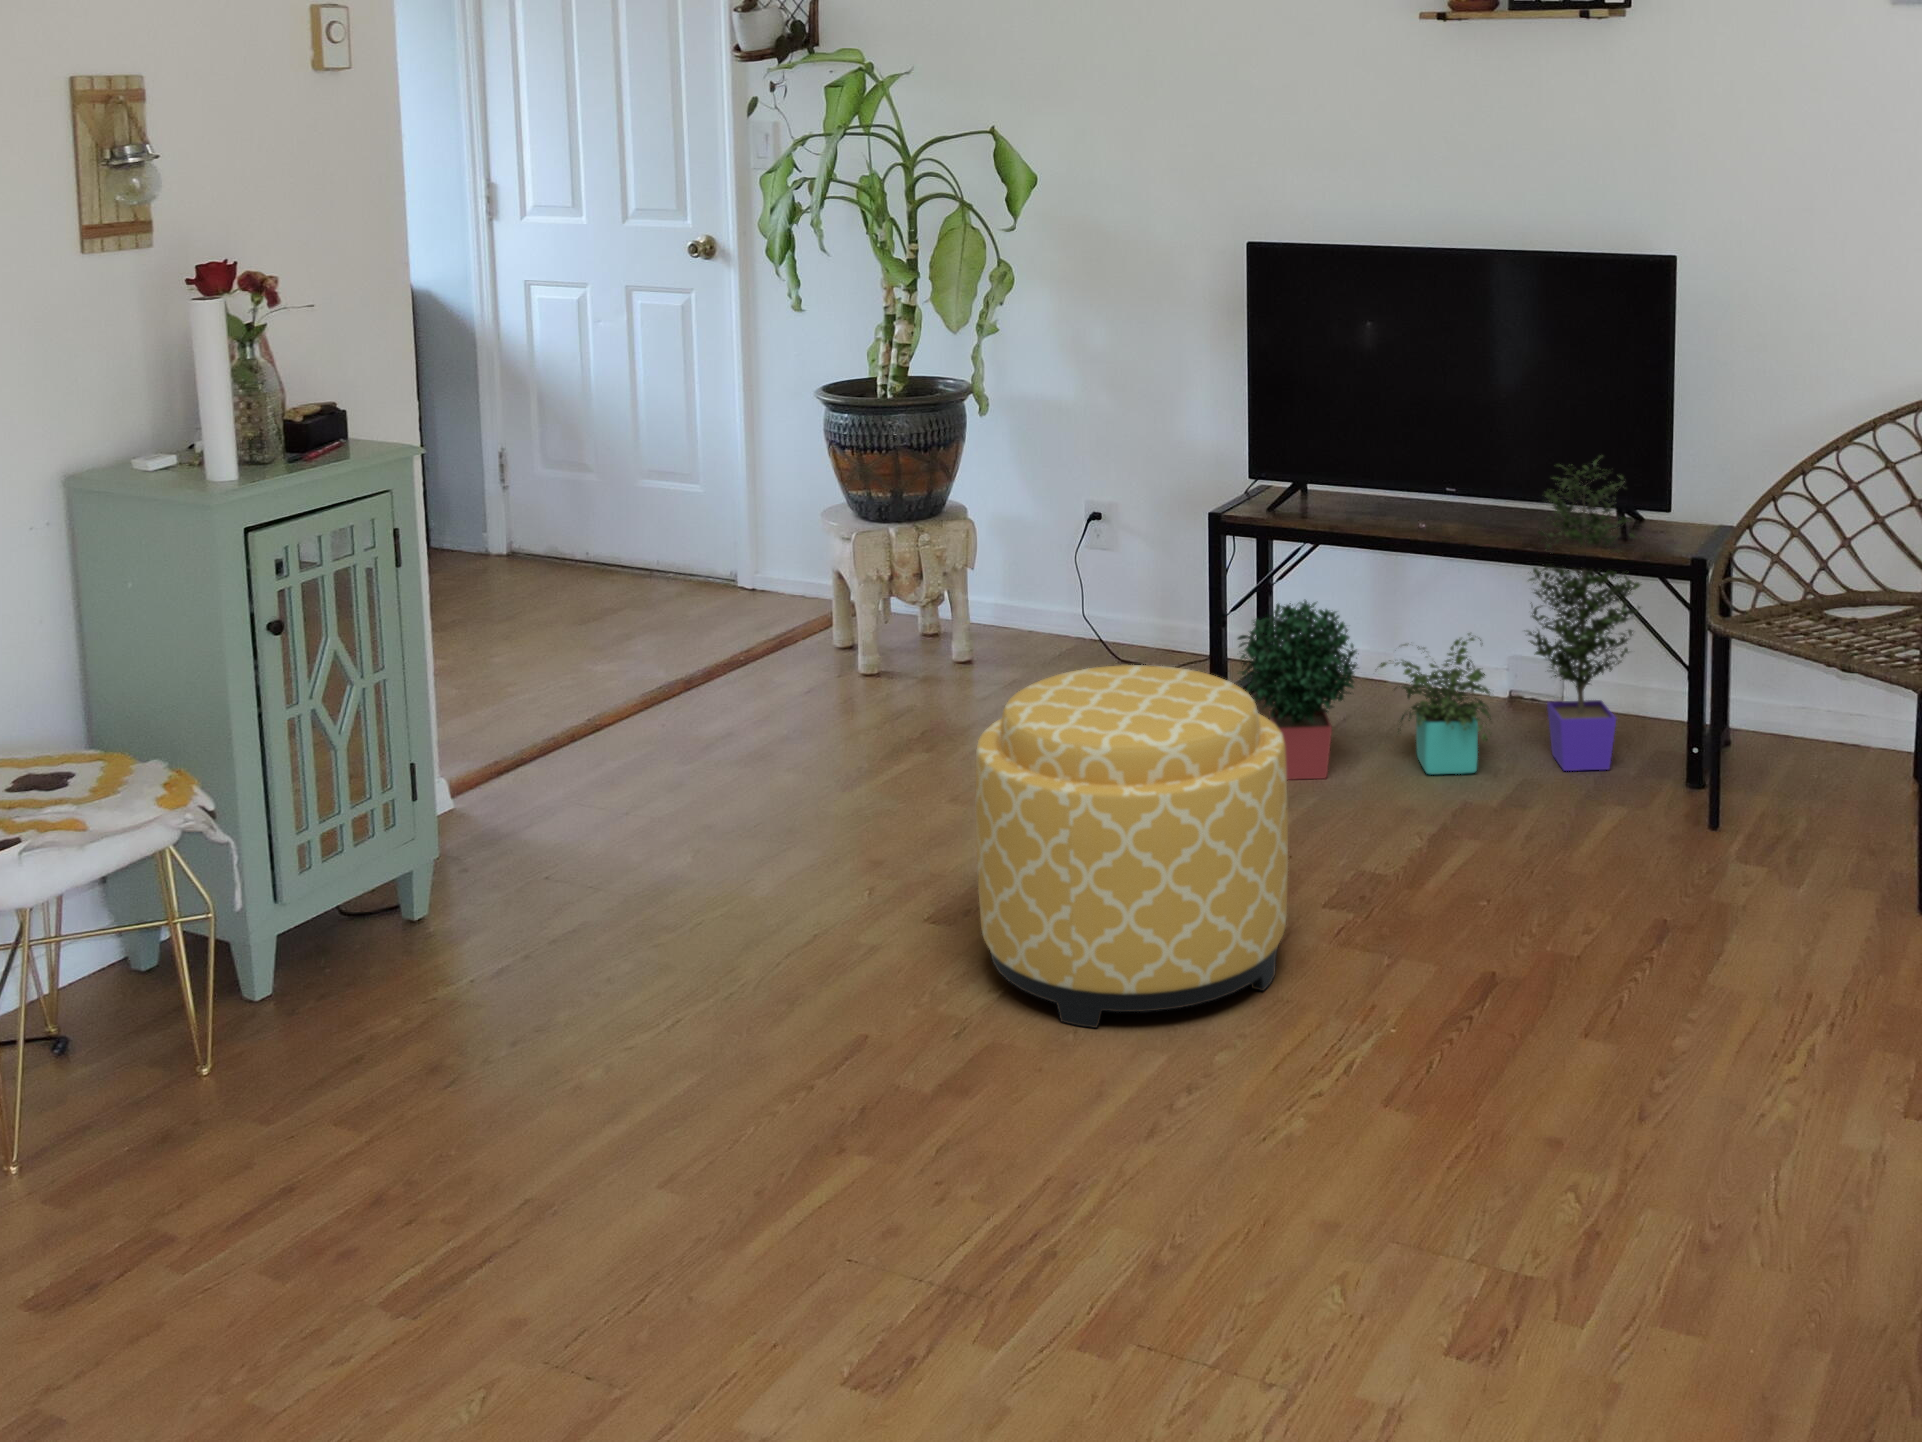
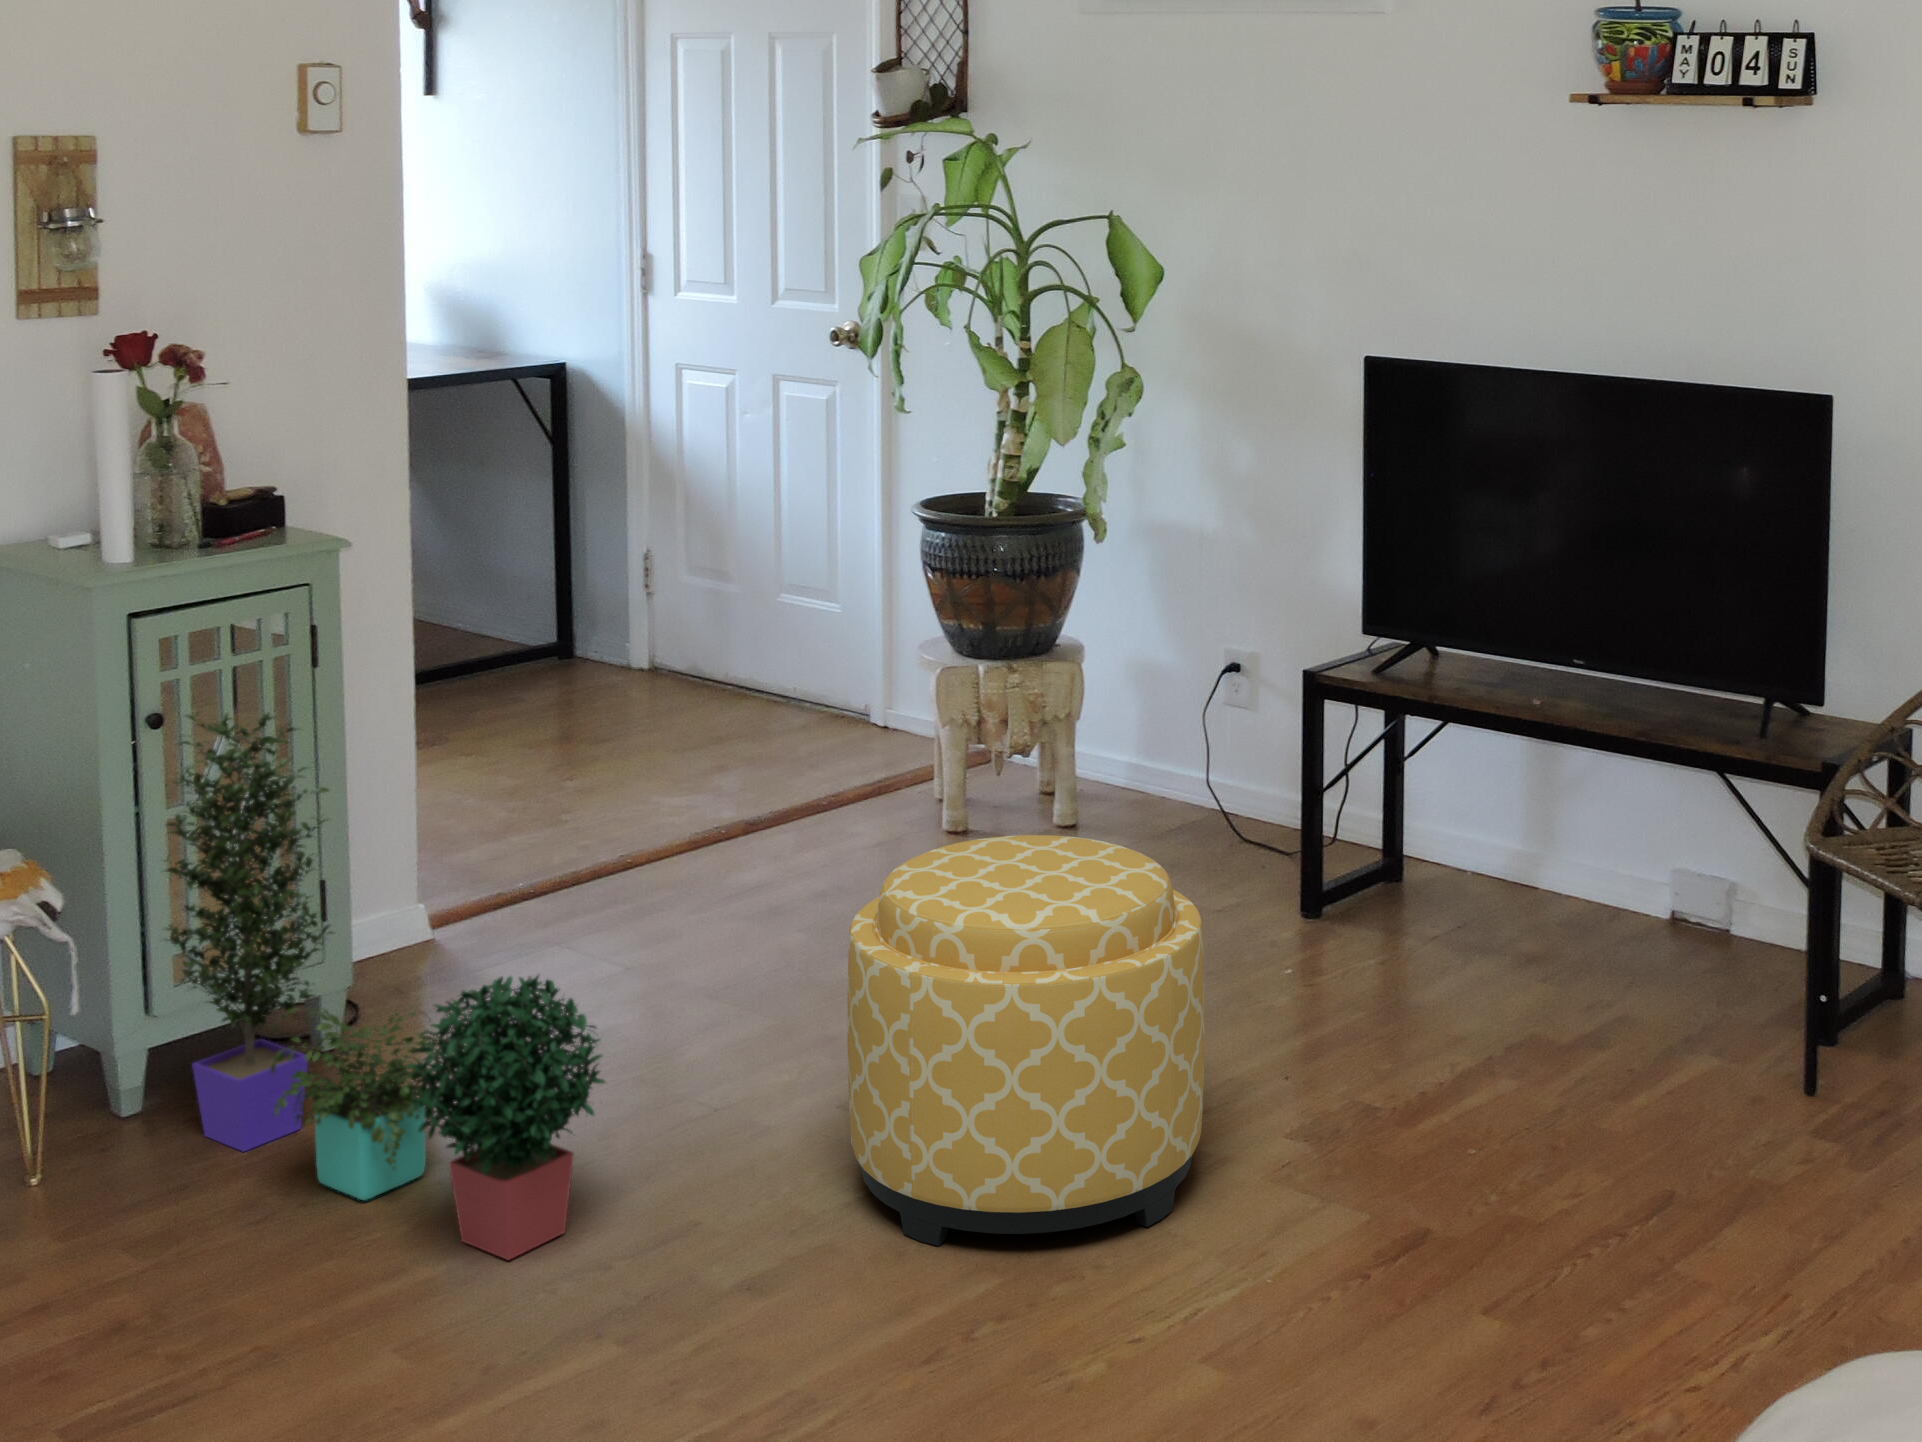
potted plant: present [1238,456,1640,780] -> present [166,711,605,1260]

